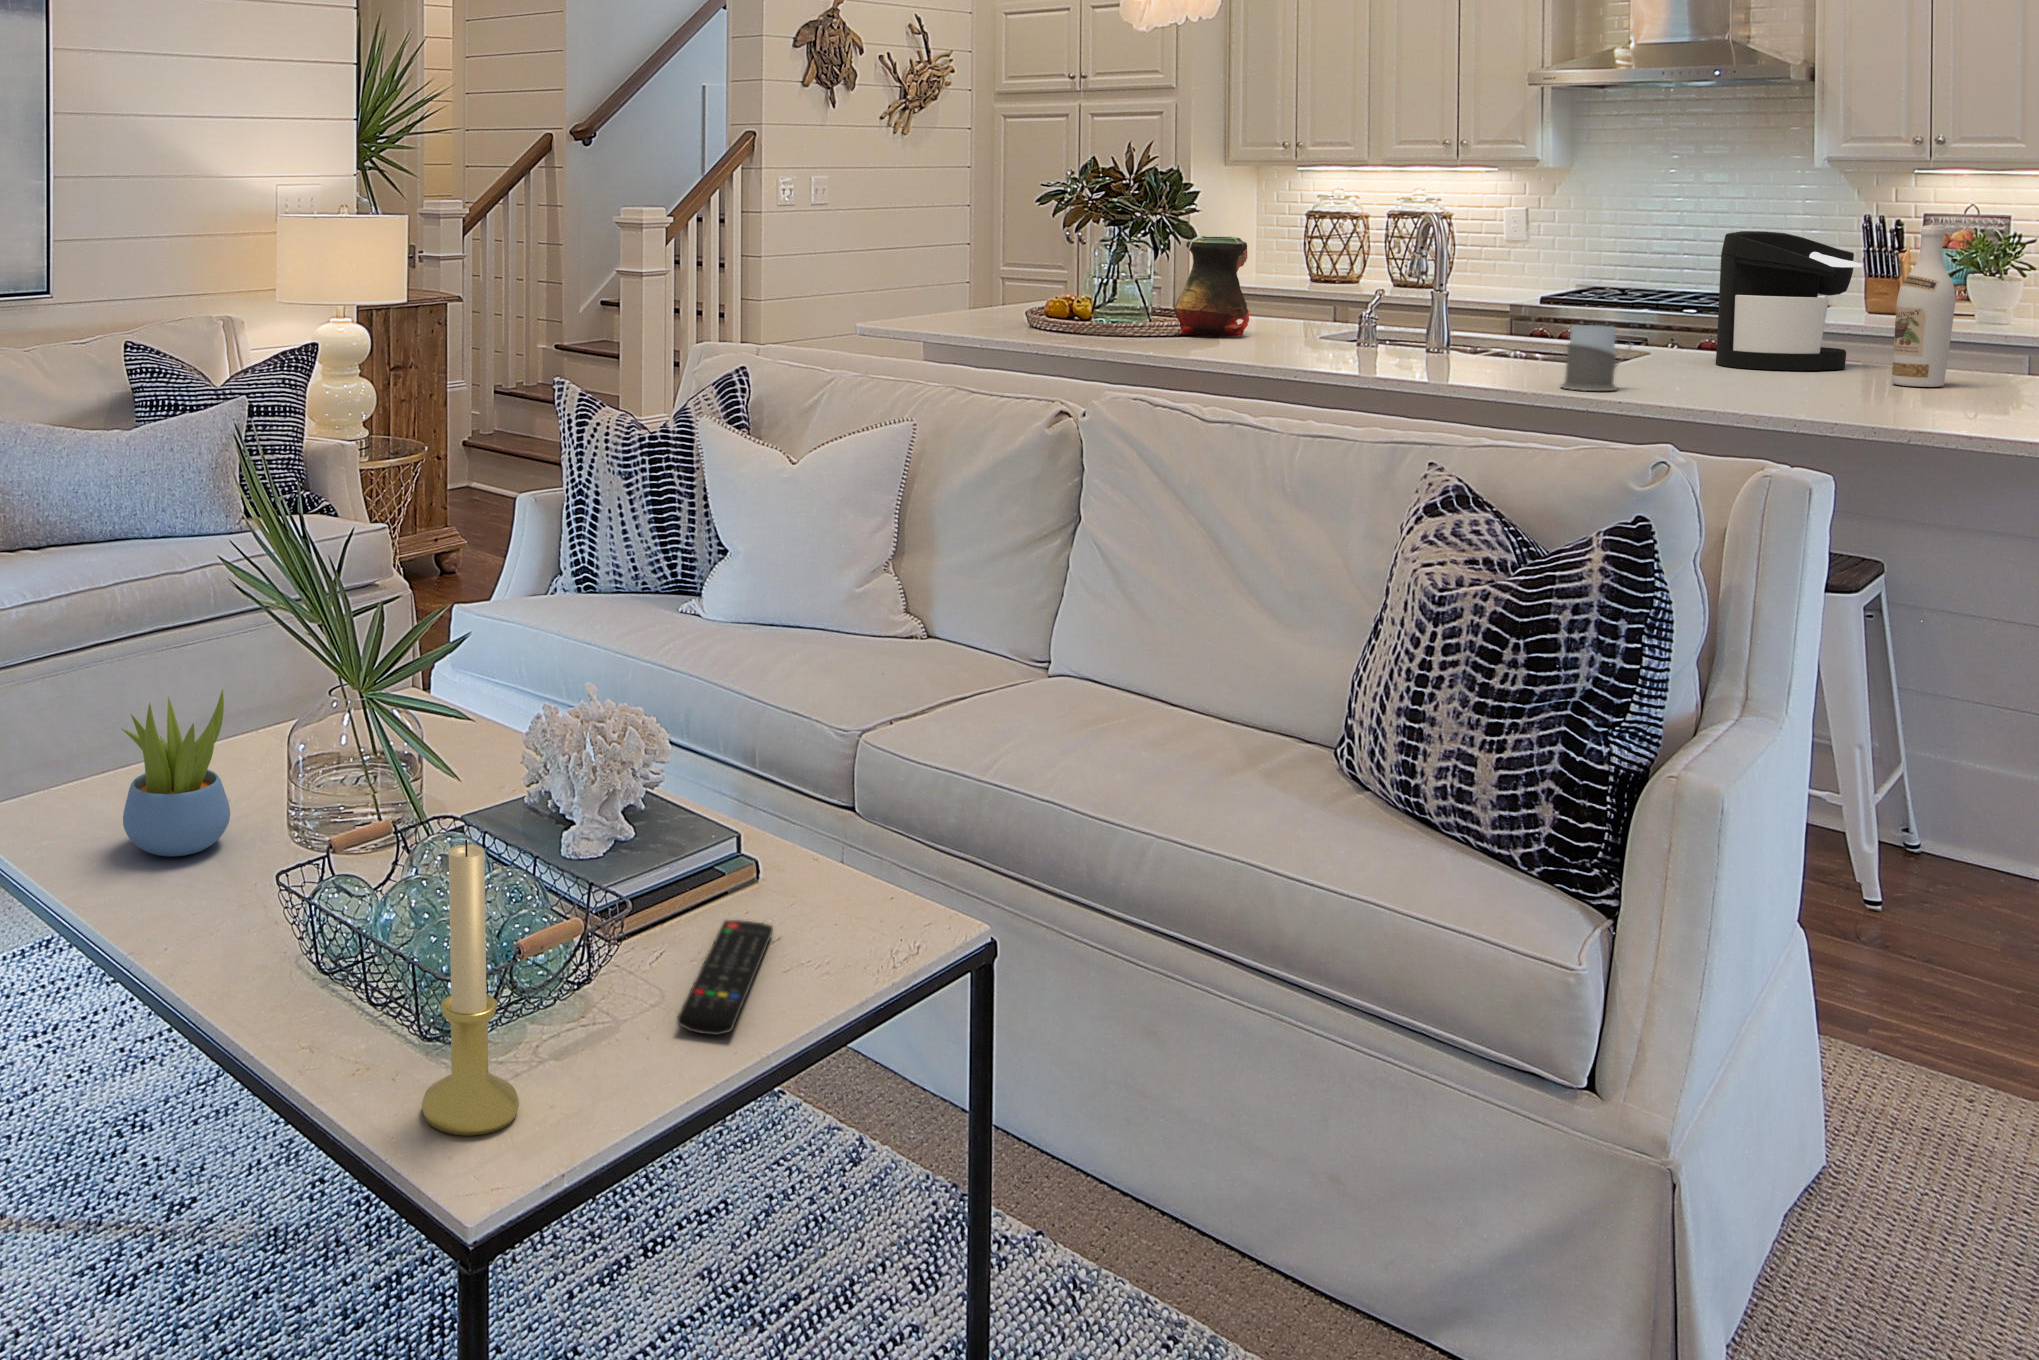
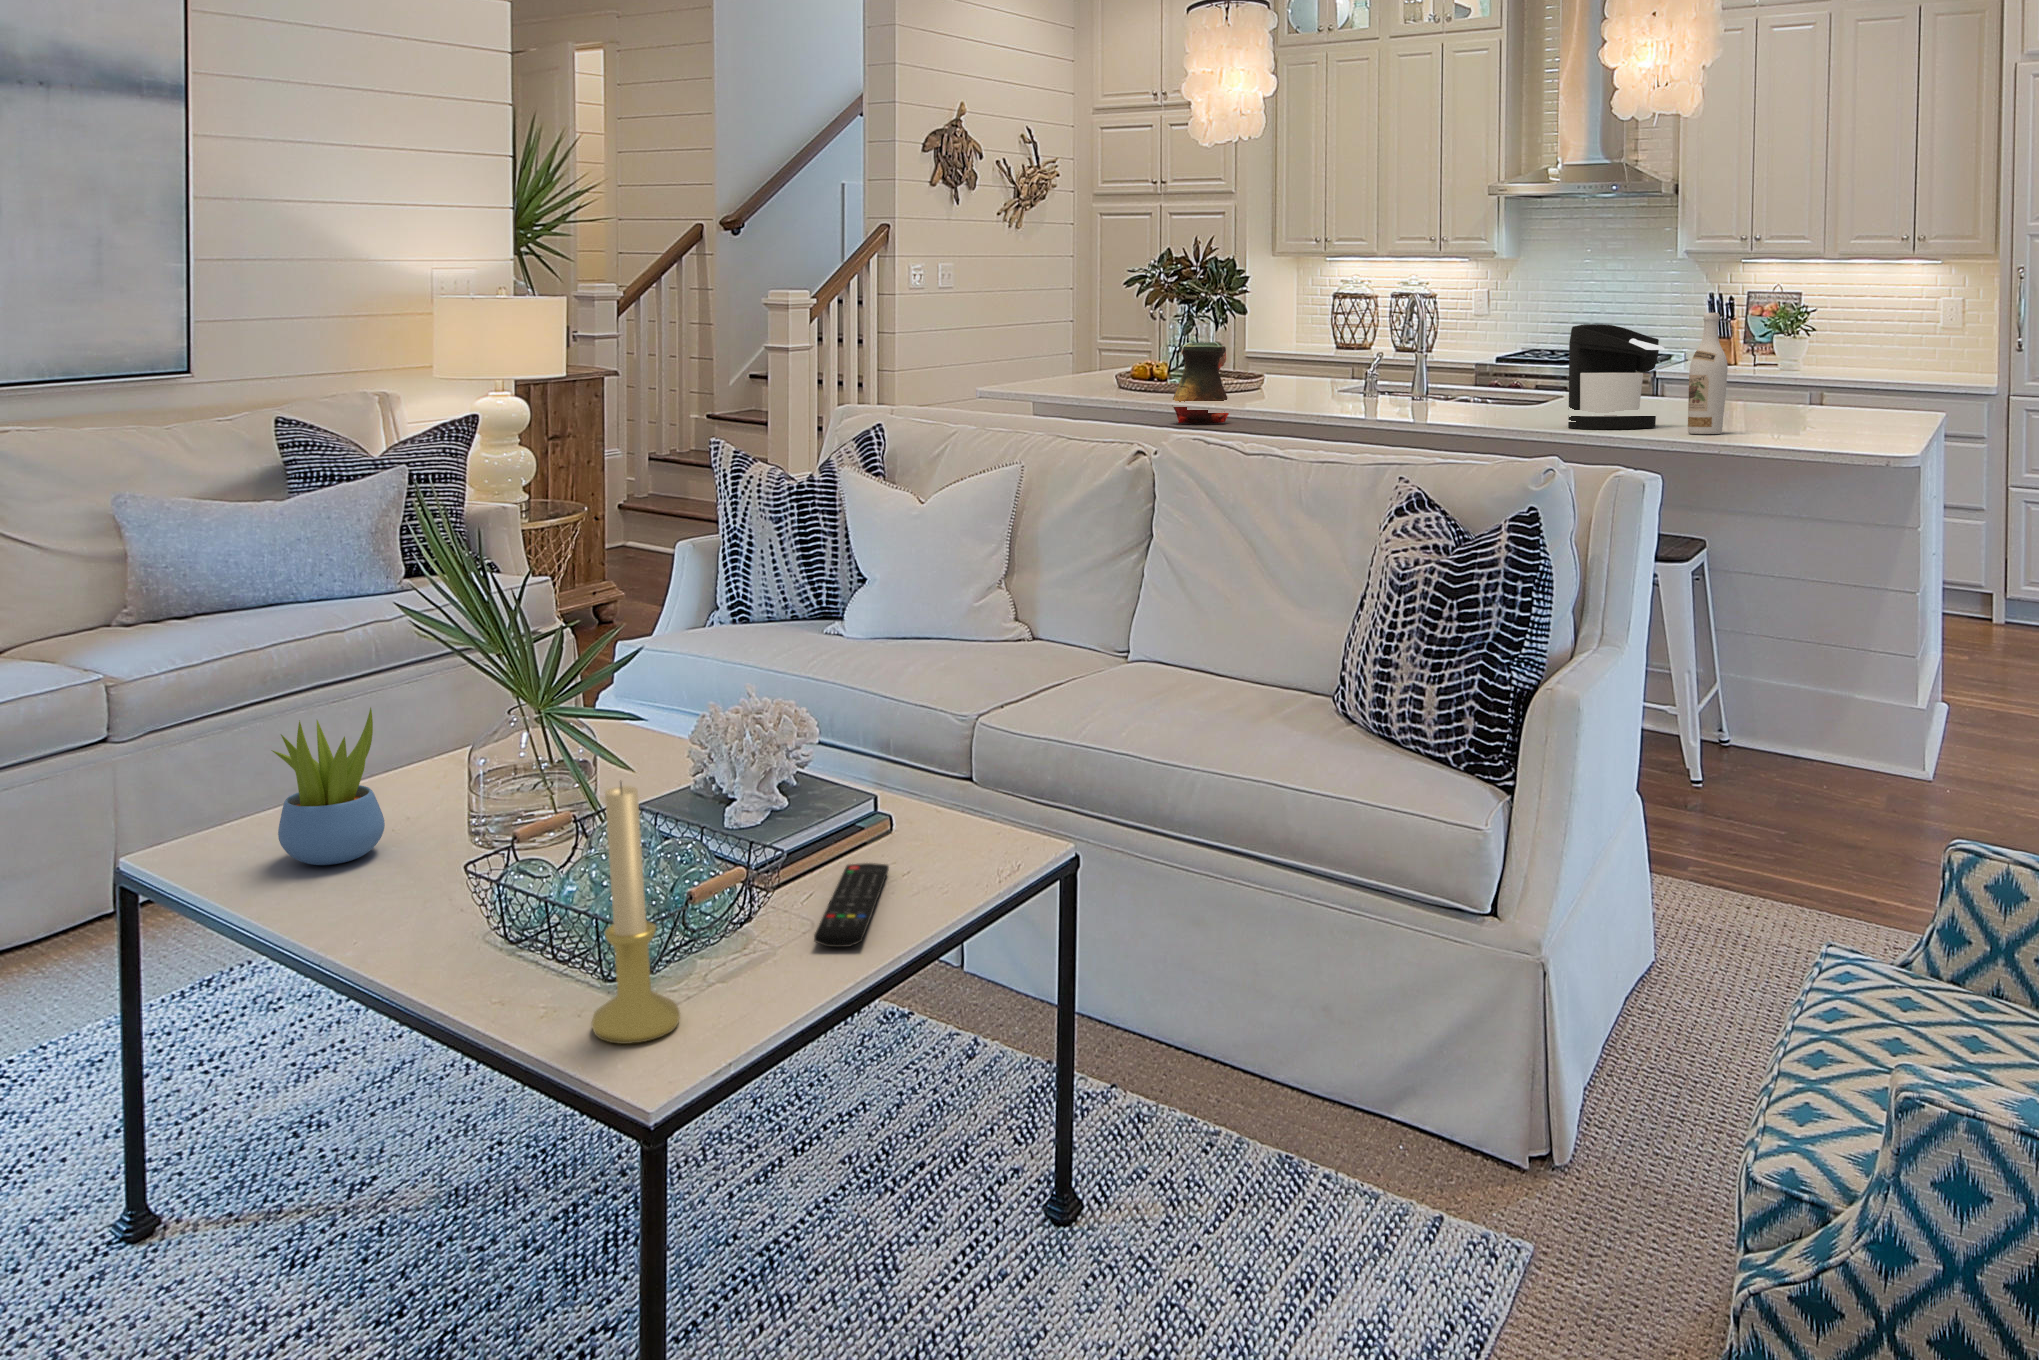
mug: present [1561,325,1630,391] -> none [1464,393,1512,443]

